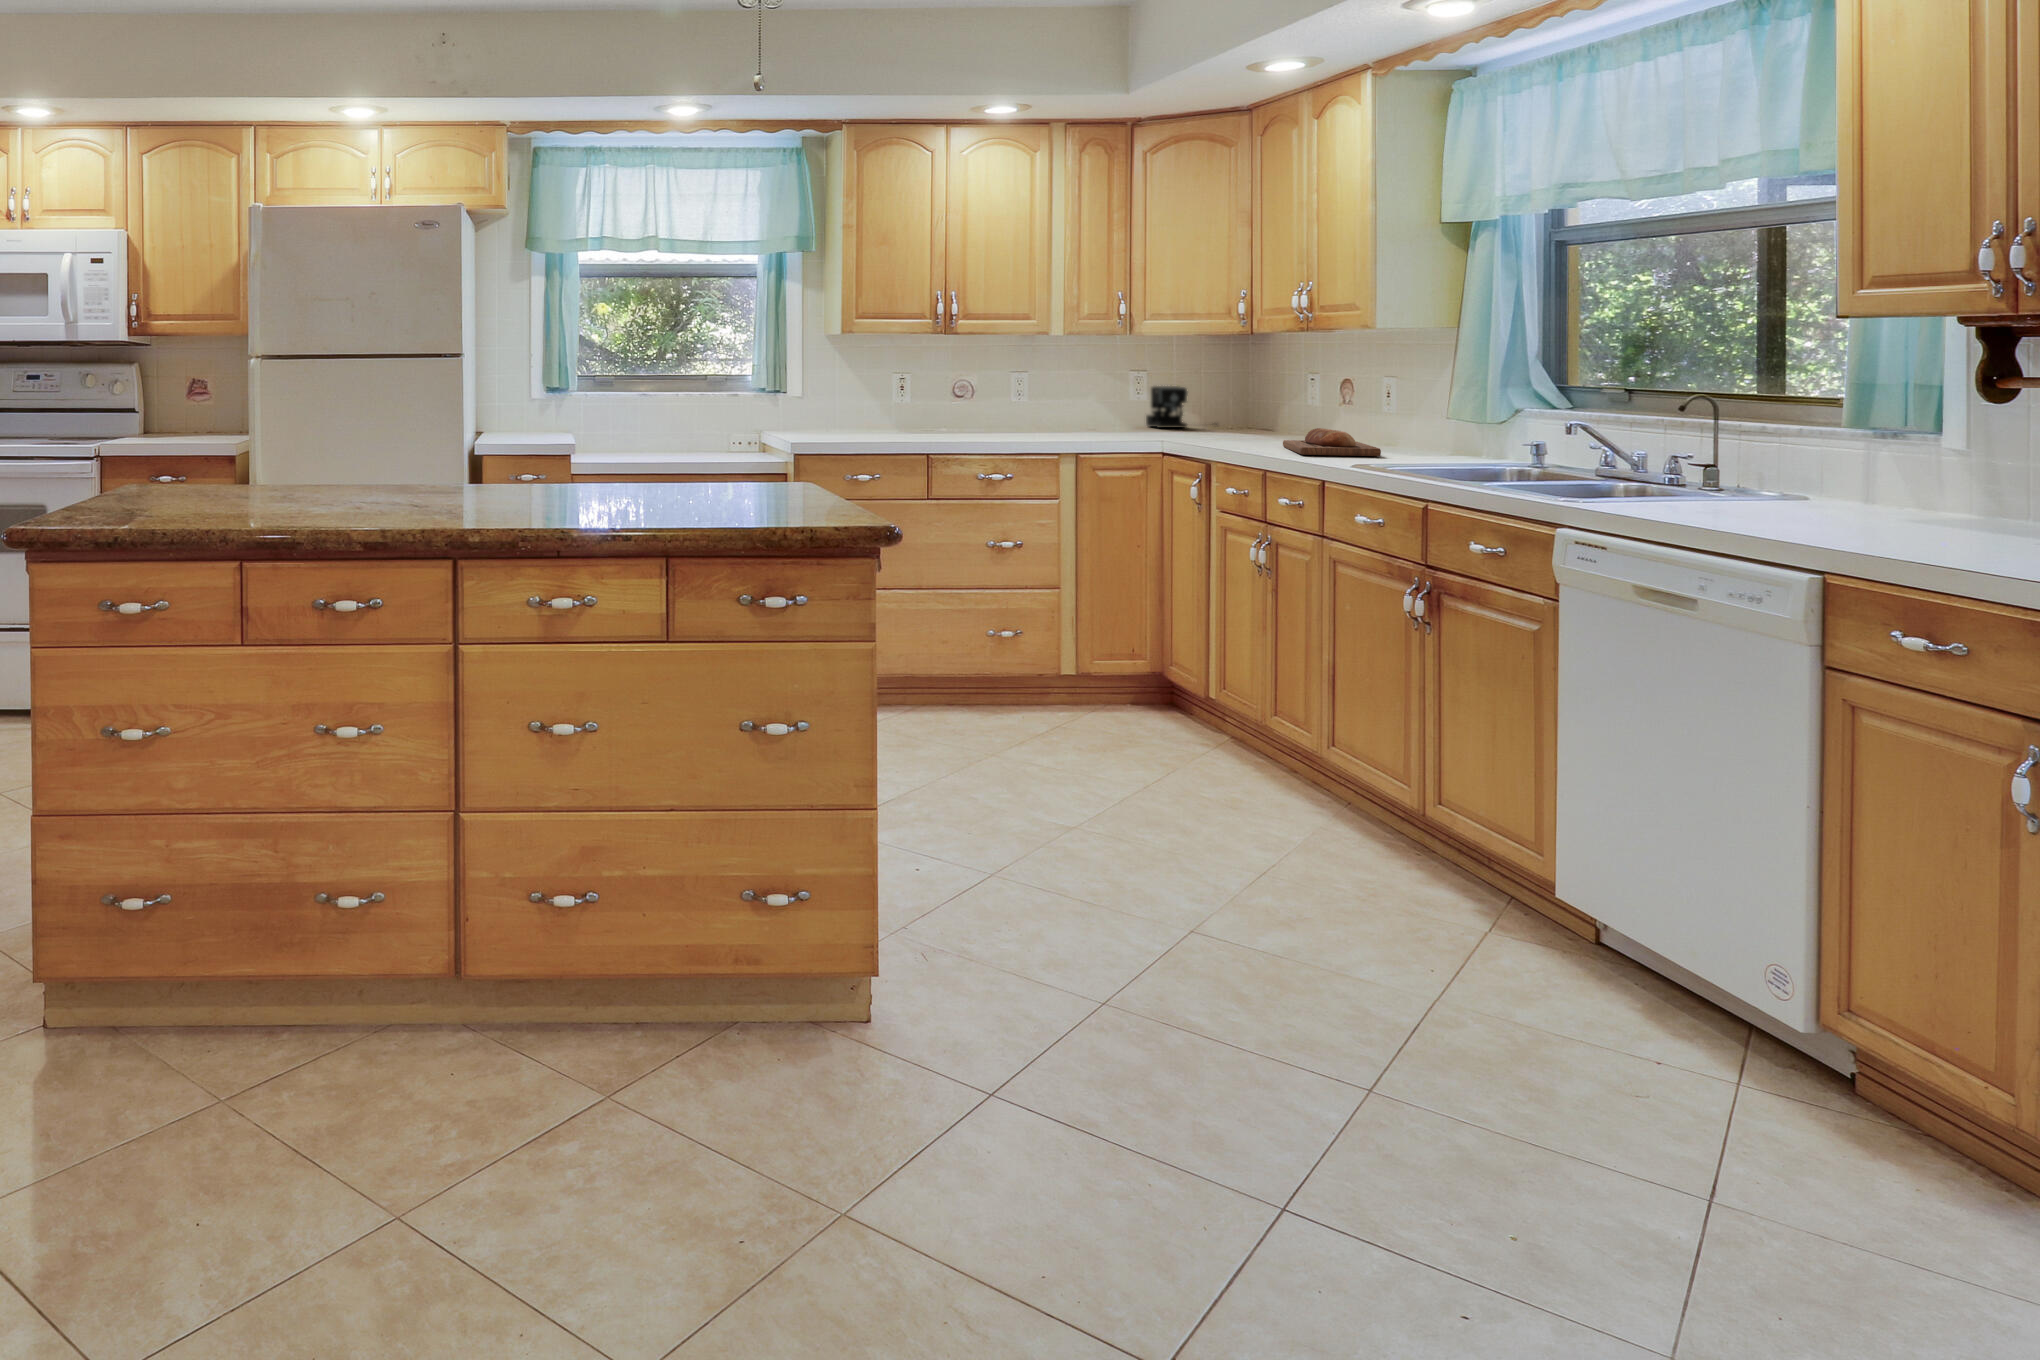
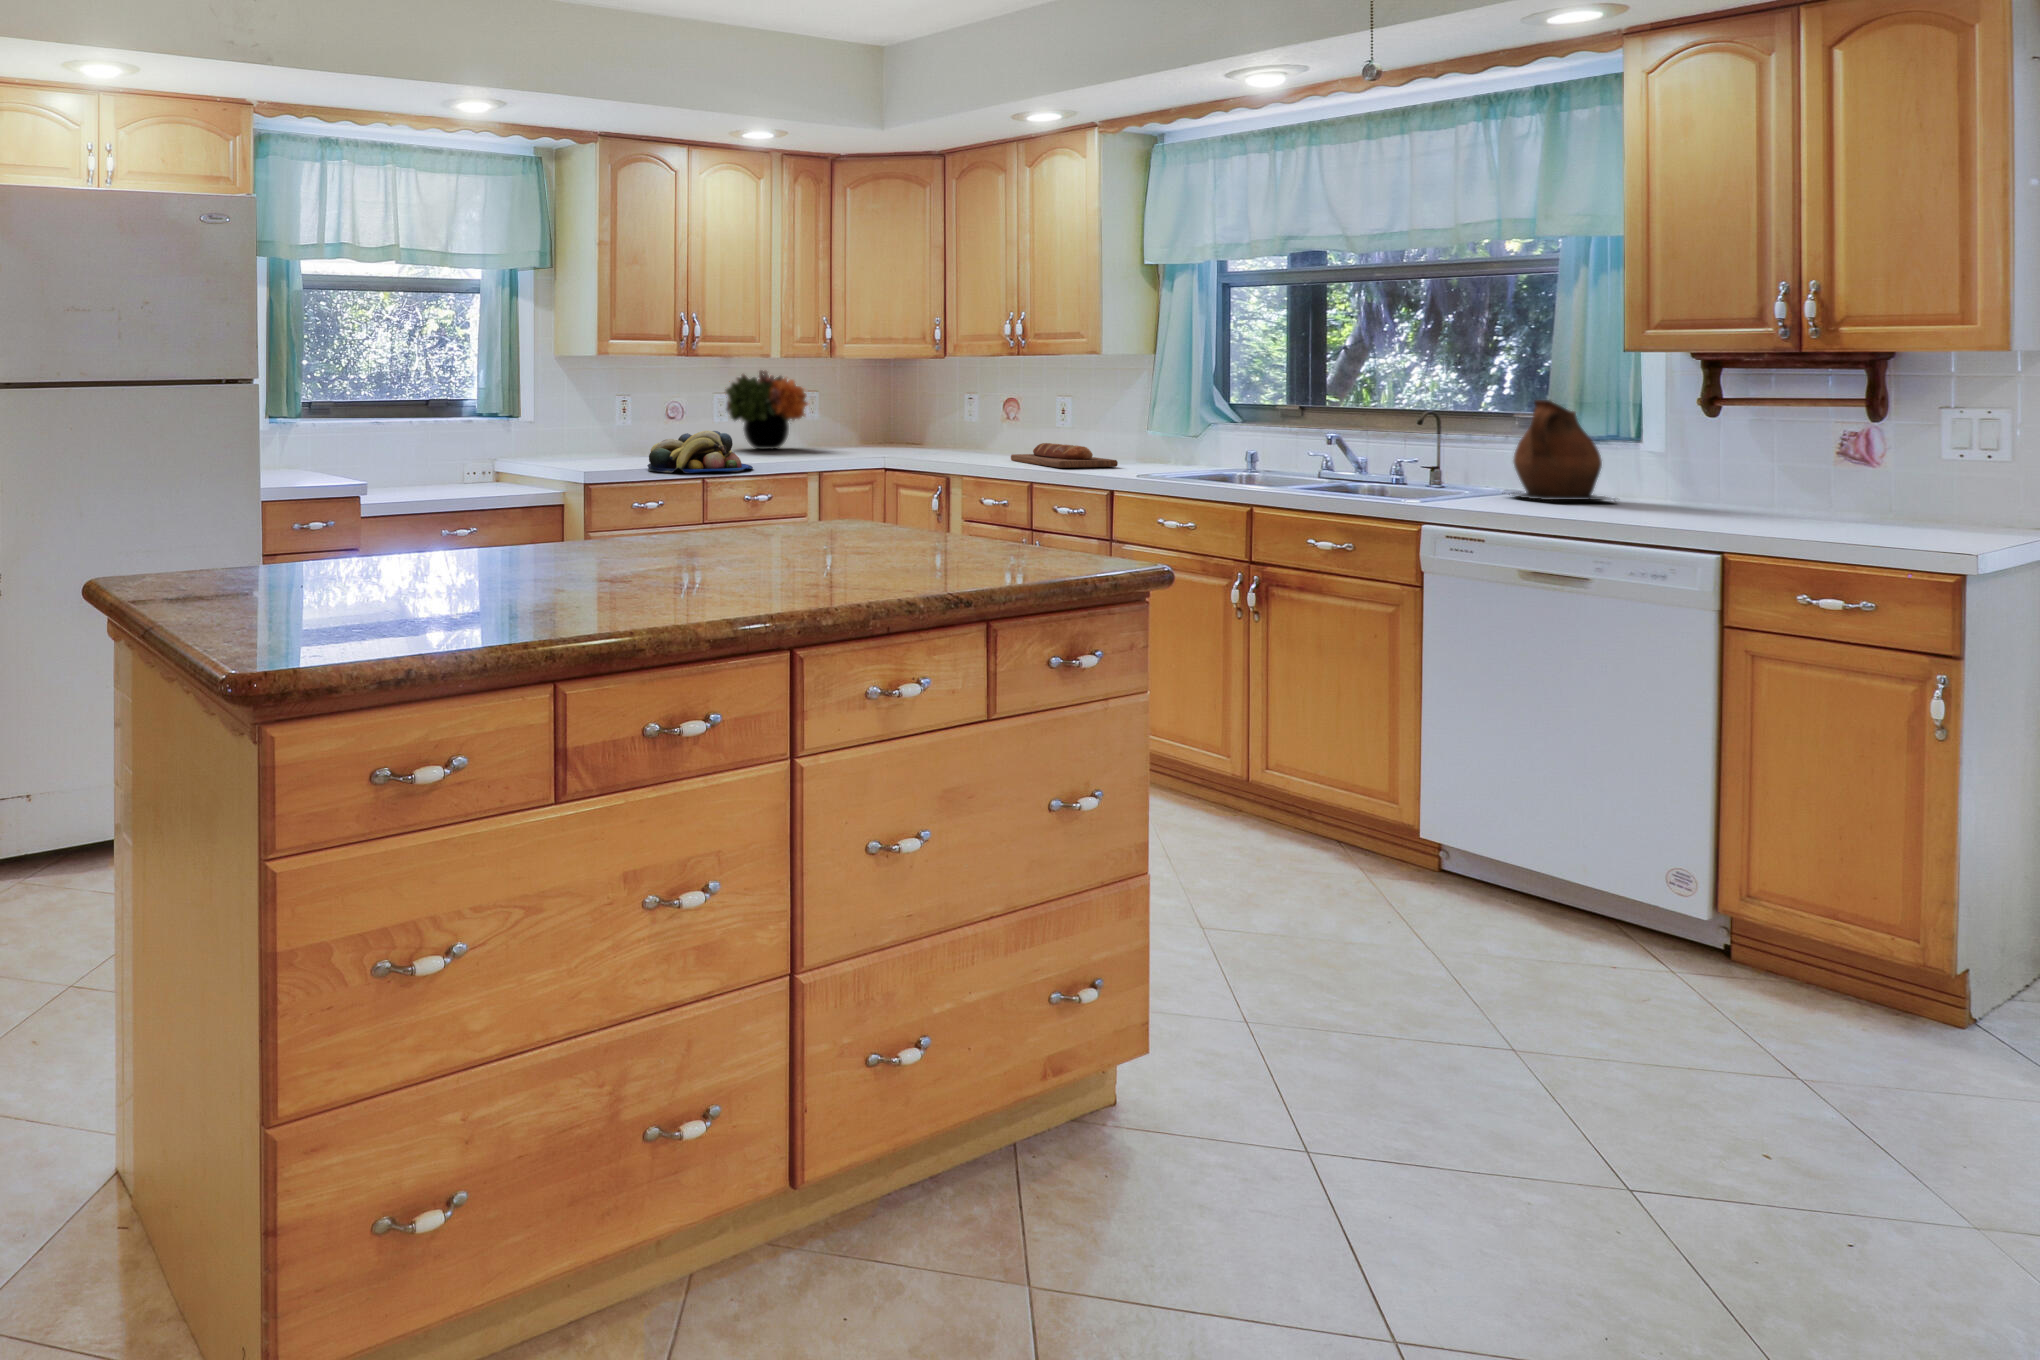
flower arrangement: none [1003,347,1103,429] -> present [726,370,808,449]
ceramic pitcher: none [1767,382,1926,517] -> present [1509,400,1615,500]
coffee maker: present [1146,386,1188,428] -> none [830,406,883,445]
fruit bowl: none [855,406,964,445] -> present [647,431,753,473]

